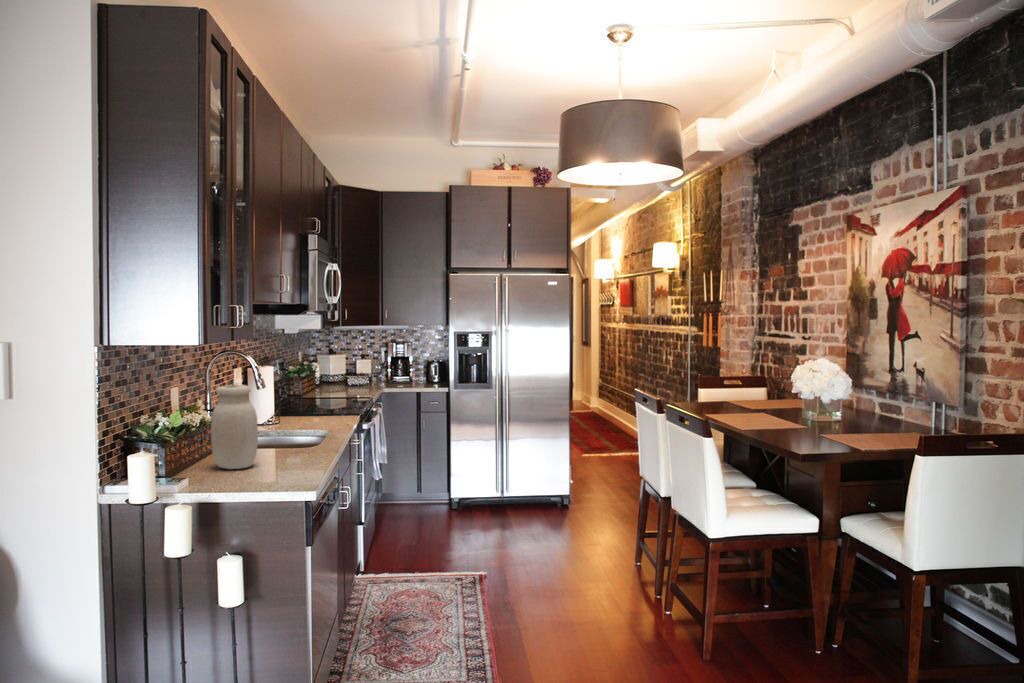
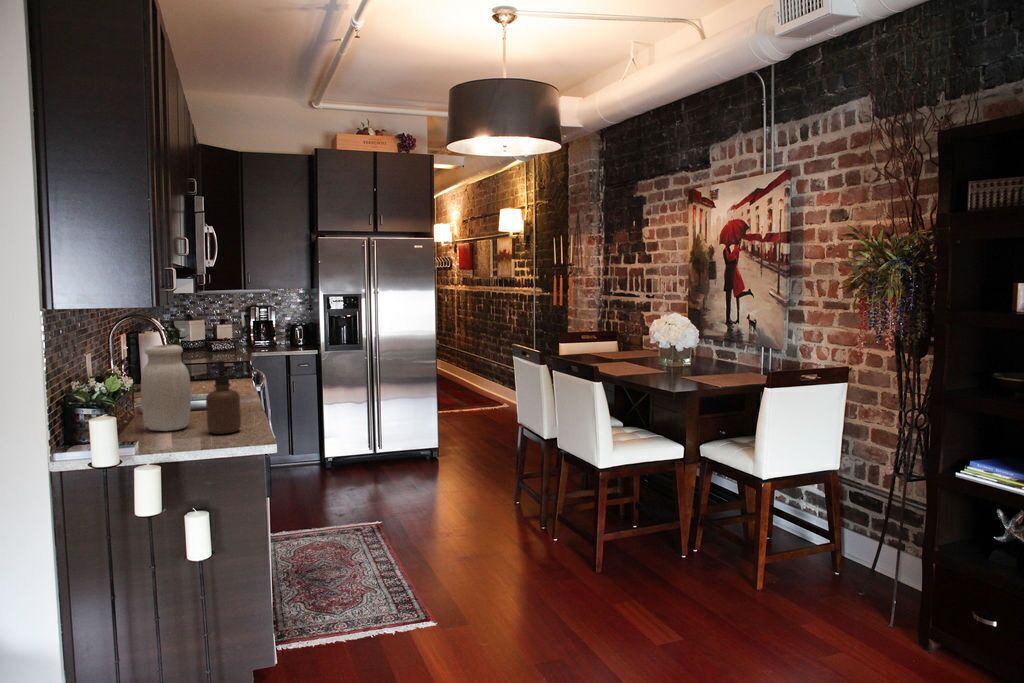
soap dispenser: none [262,402,296,476] -> present [206,360,241,434]

